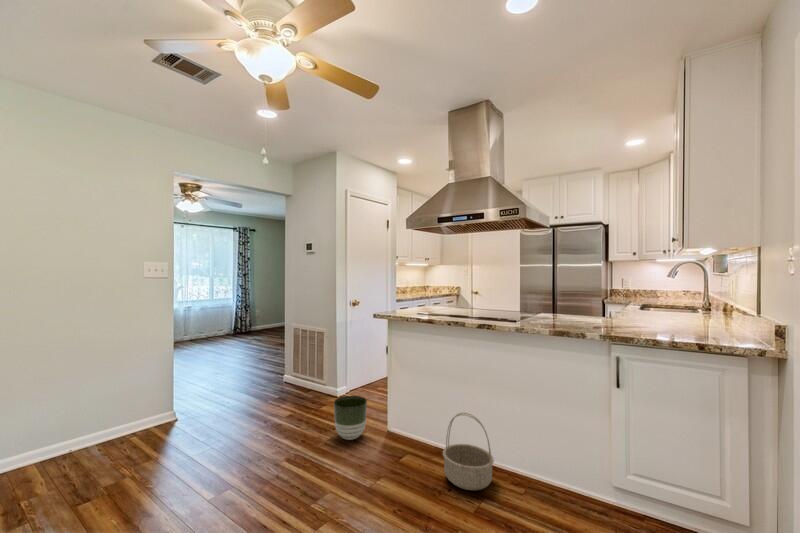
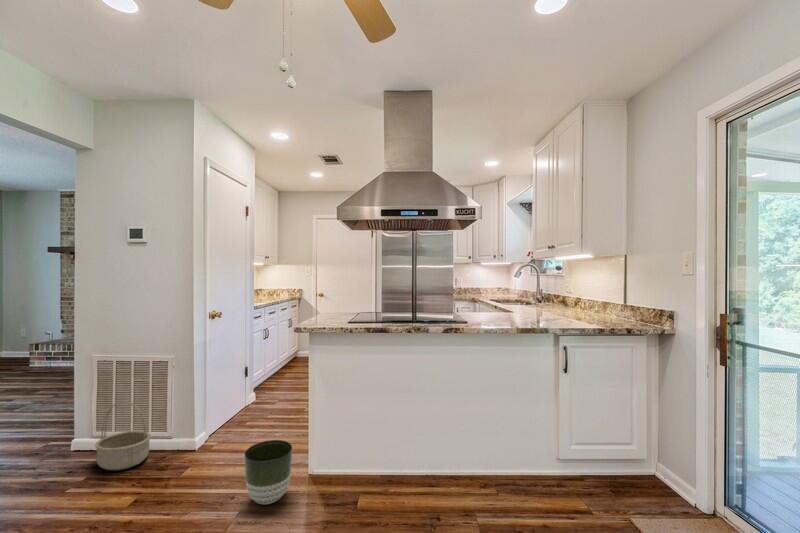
basket: present [443,413,494,490] -> present [95,401,151,470]

